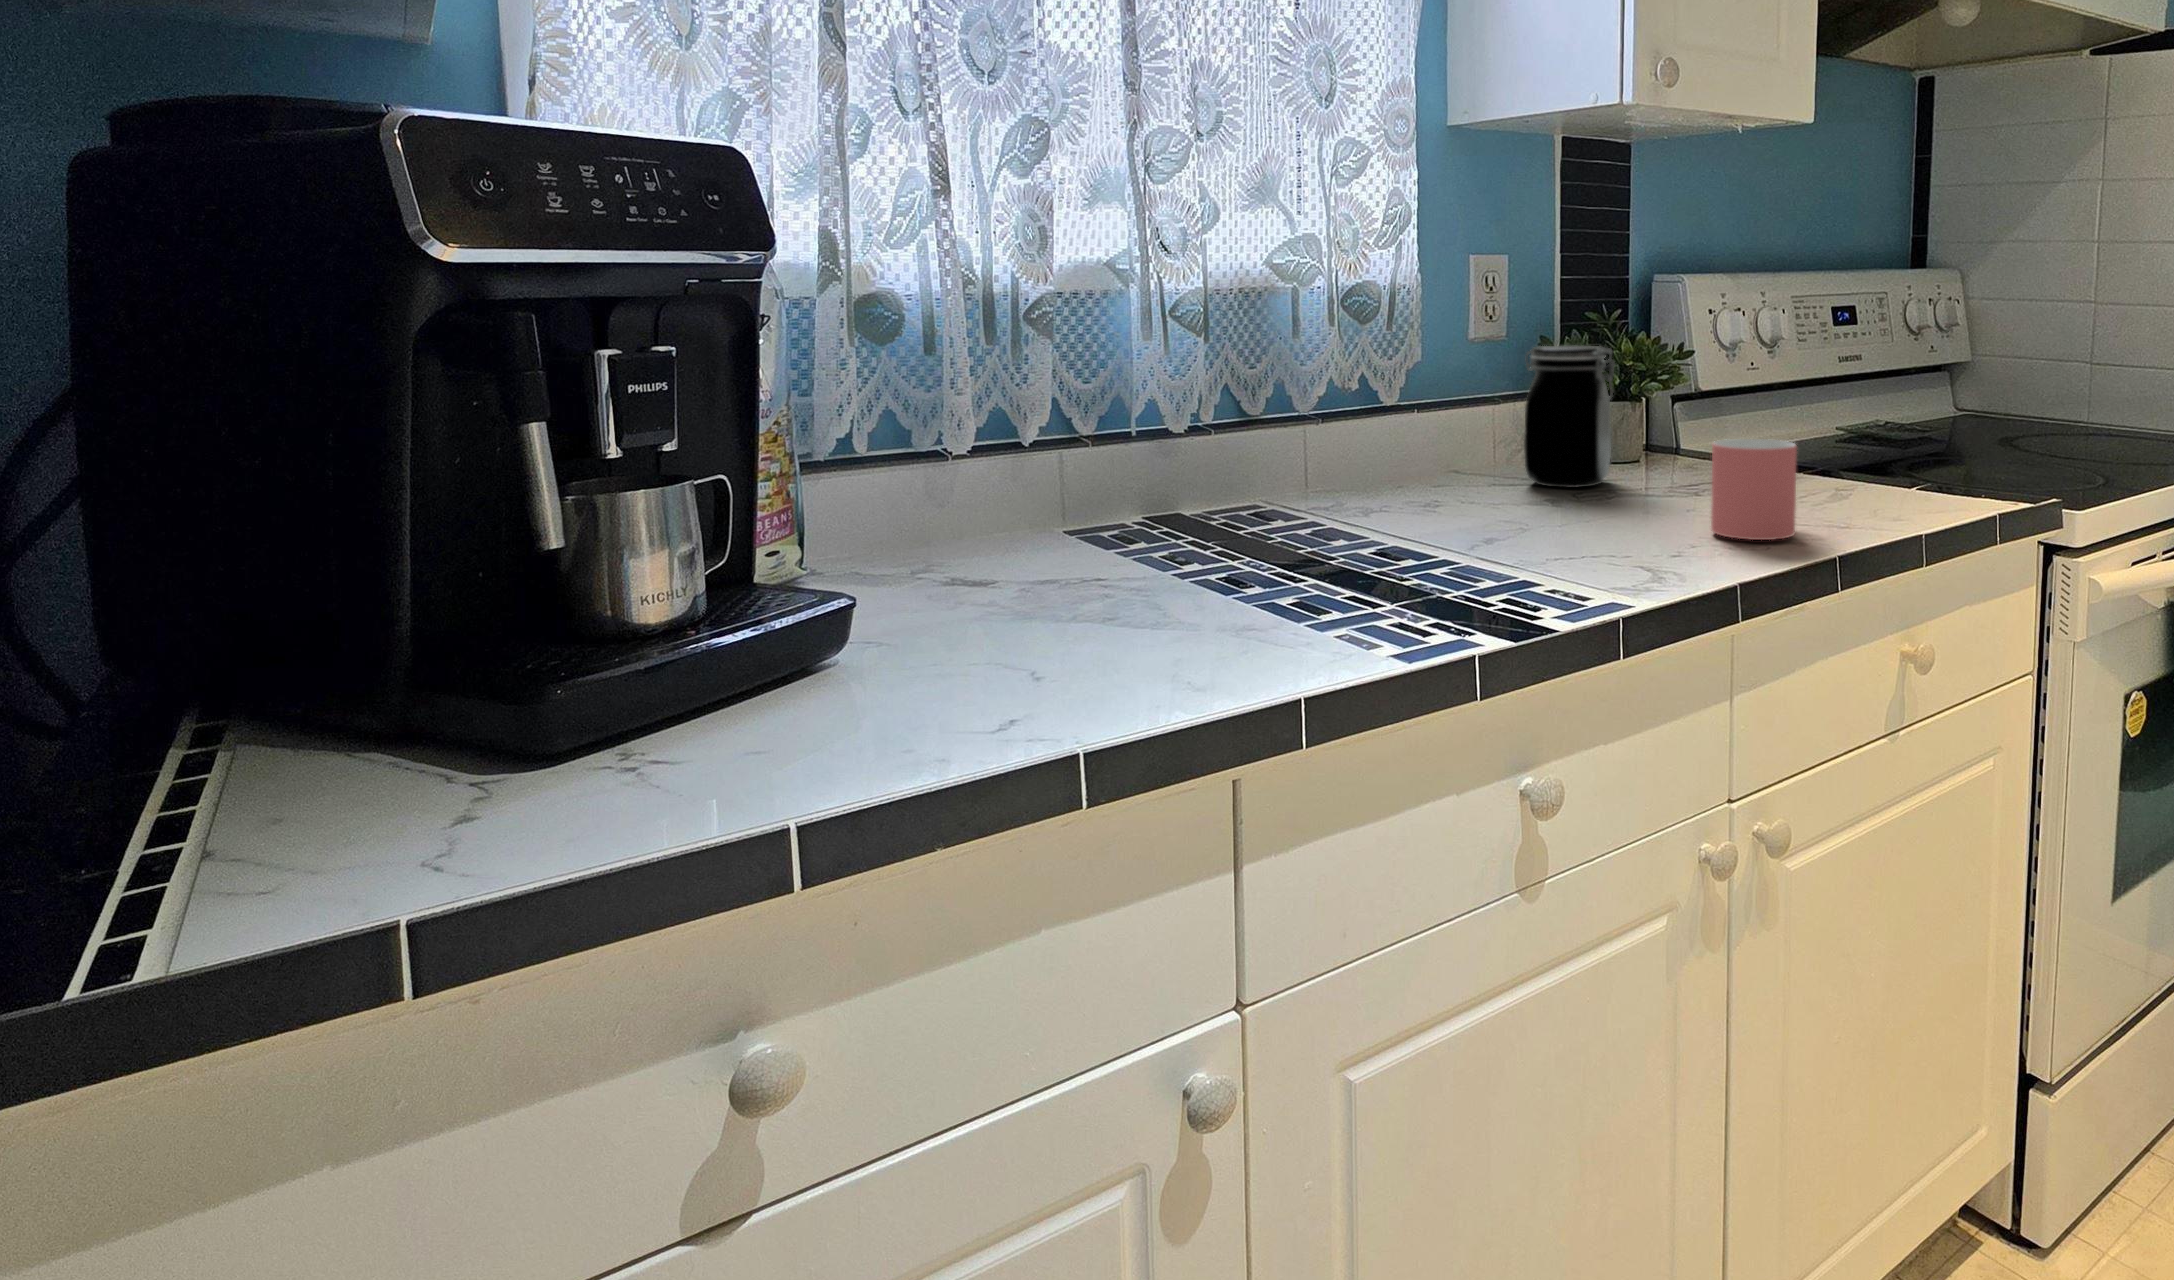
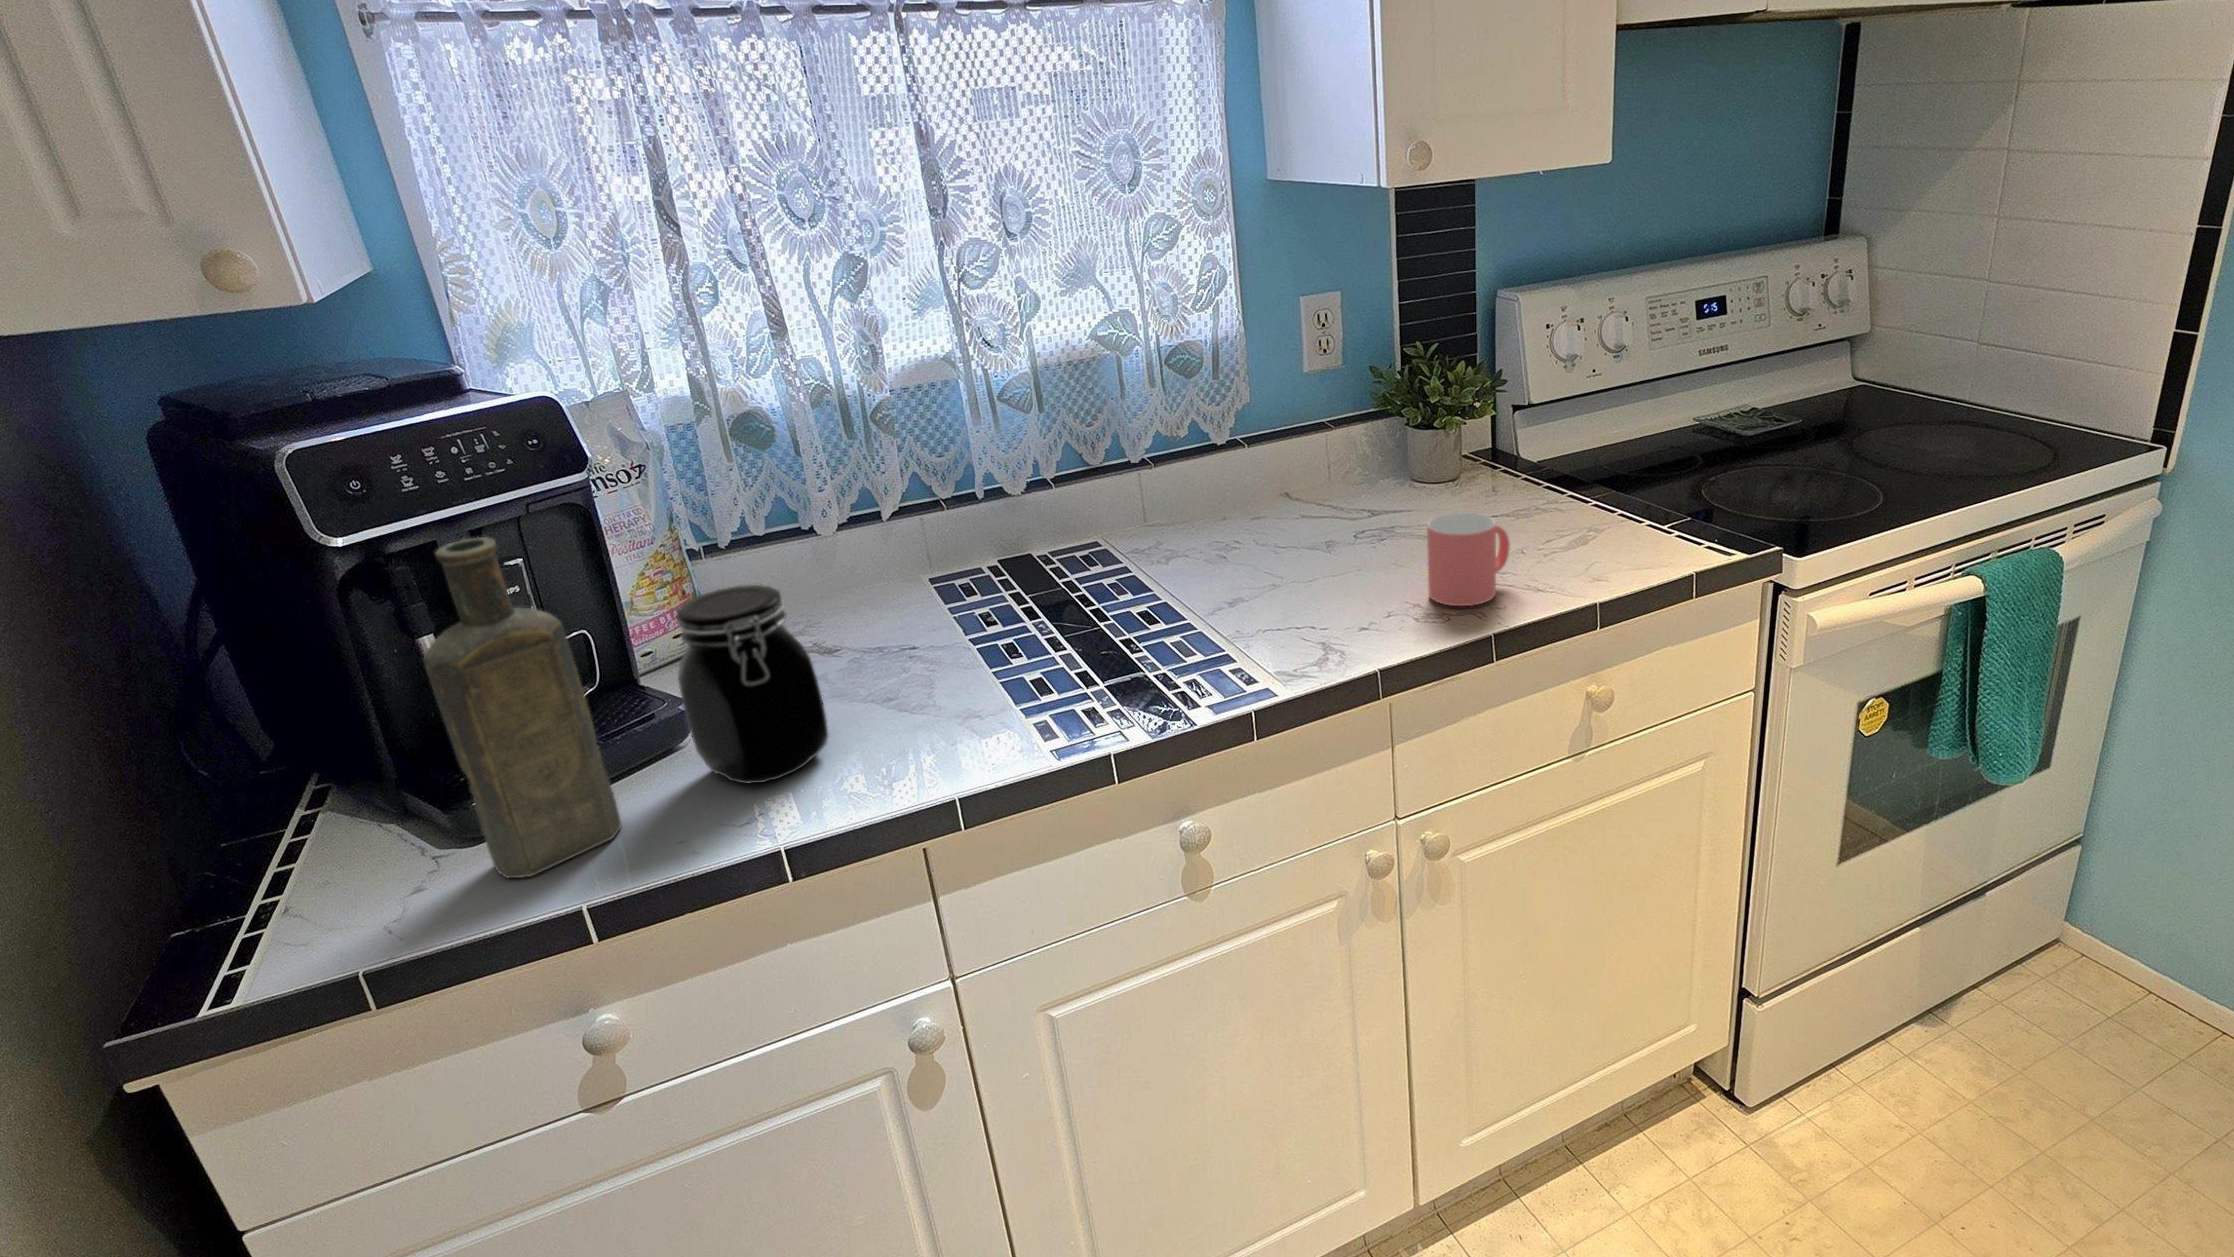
bottle: none [541,249,790,807] -> present [423,537,622,878]
jar: present [1524,346,1614,488] -> present [676,585,828,784]

